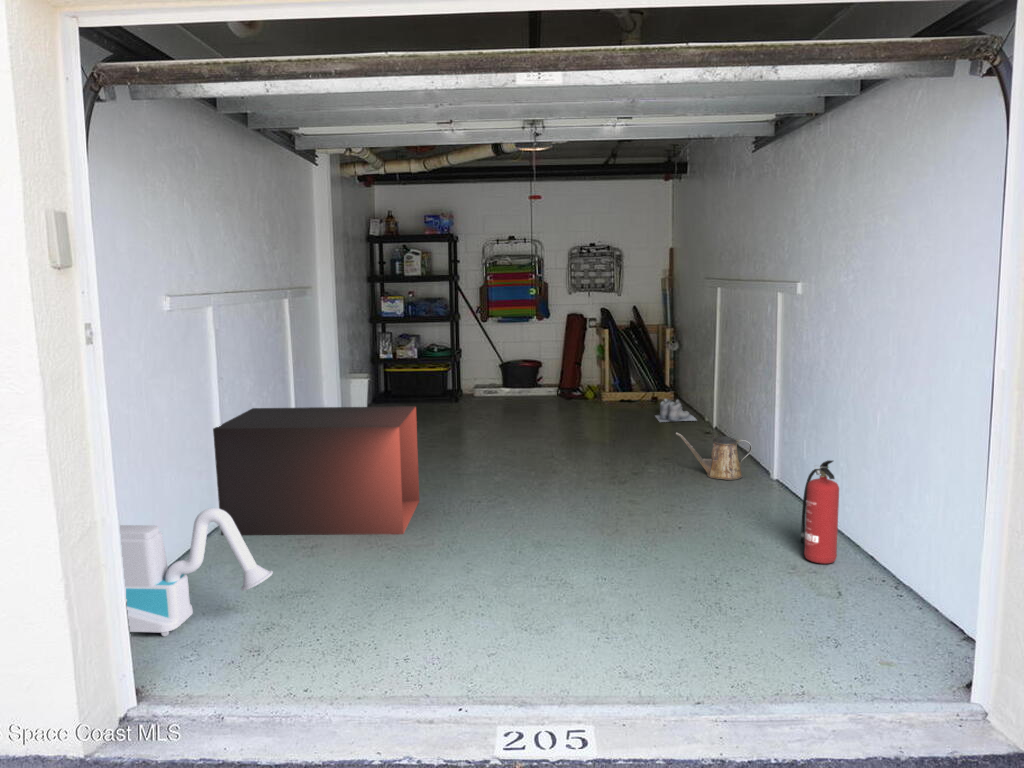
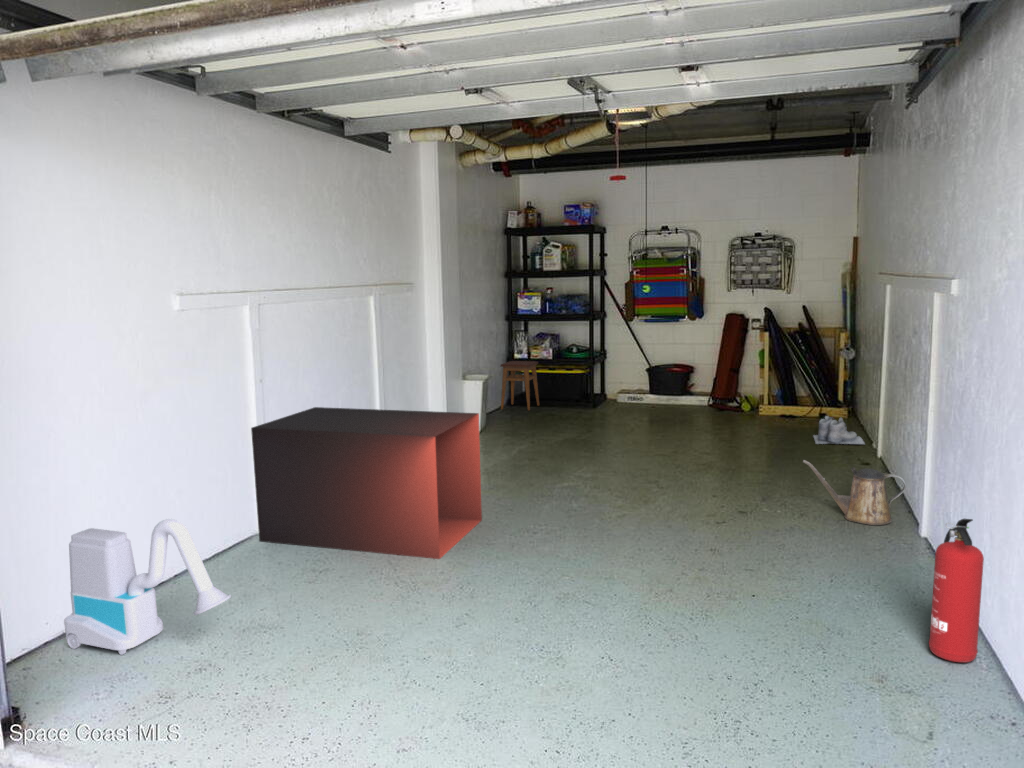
stool: none [370,361,406,407] -> present [501,361,539,410]

